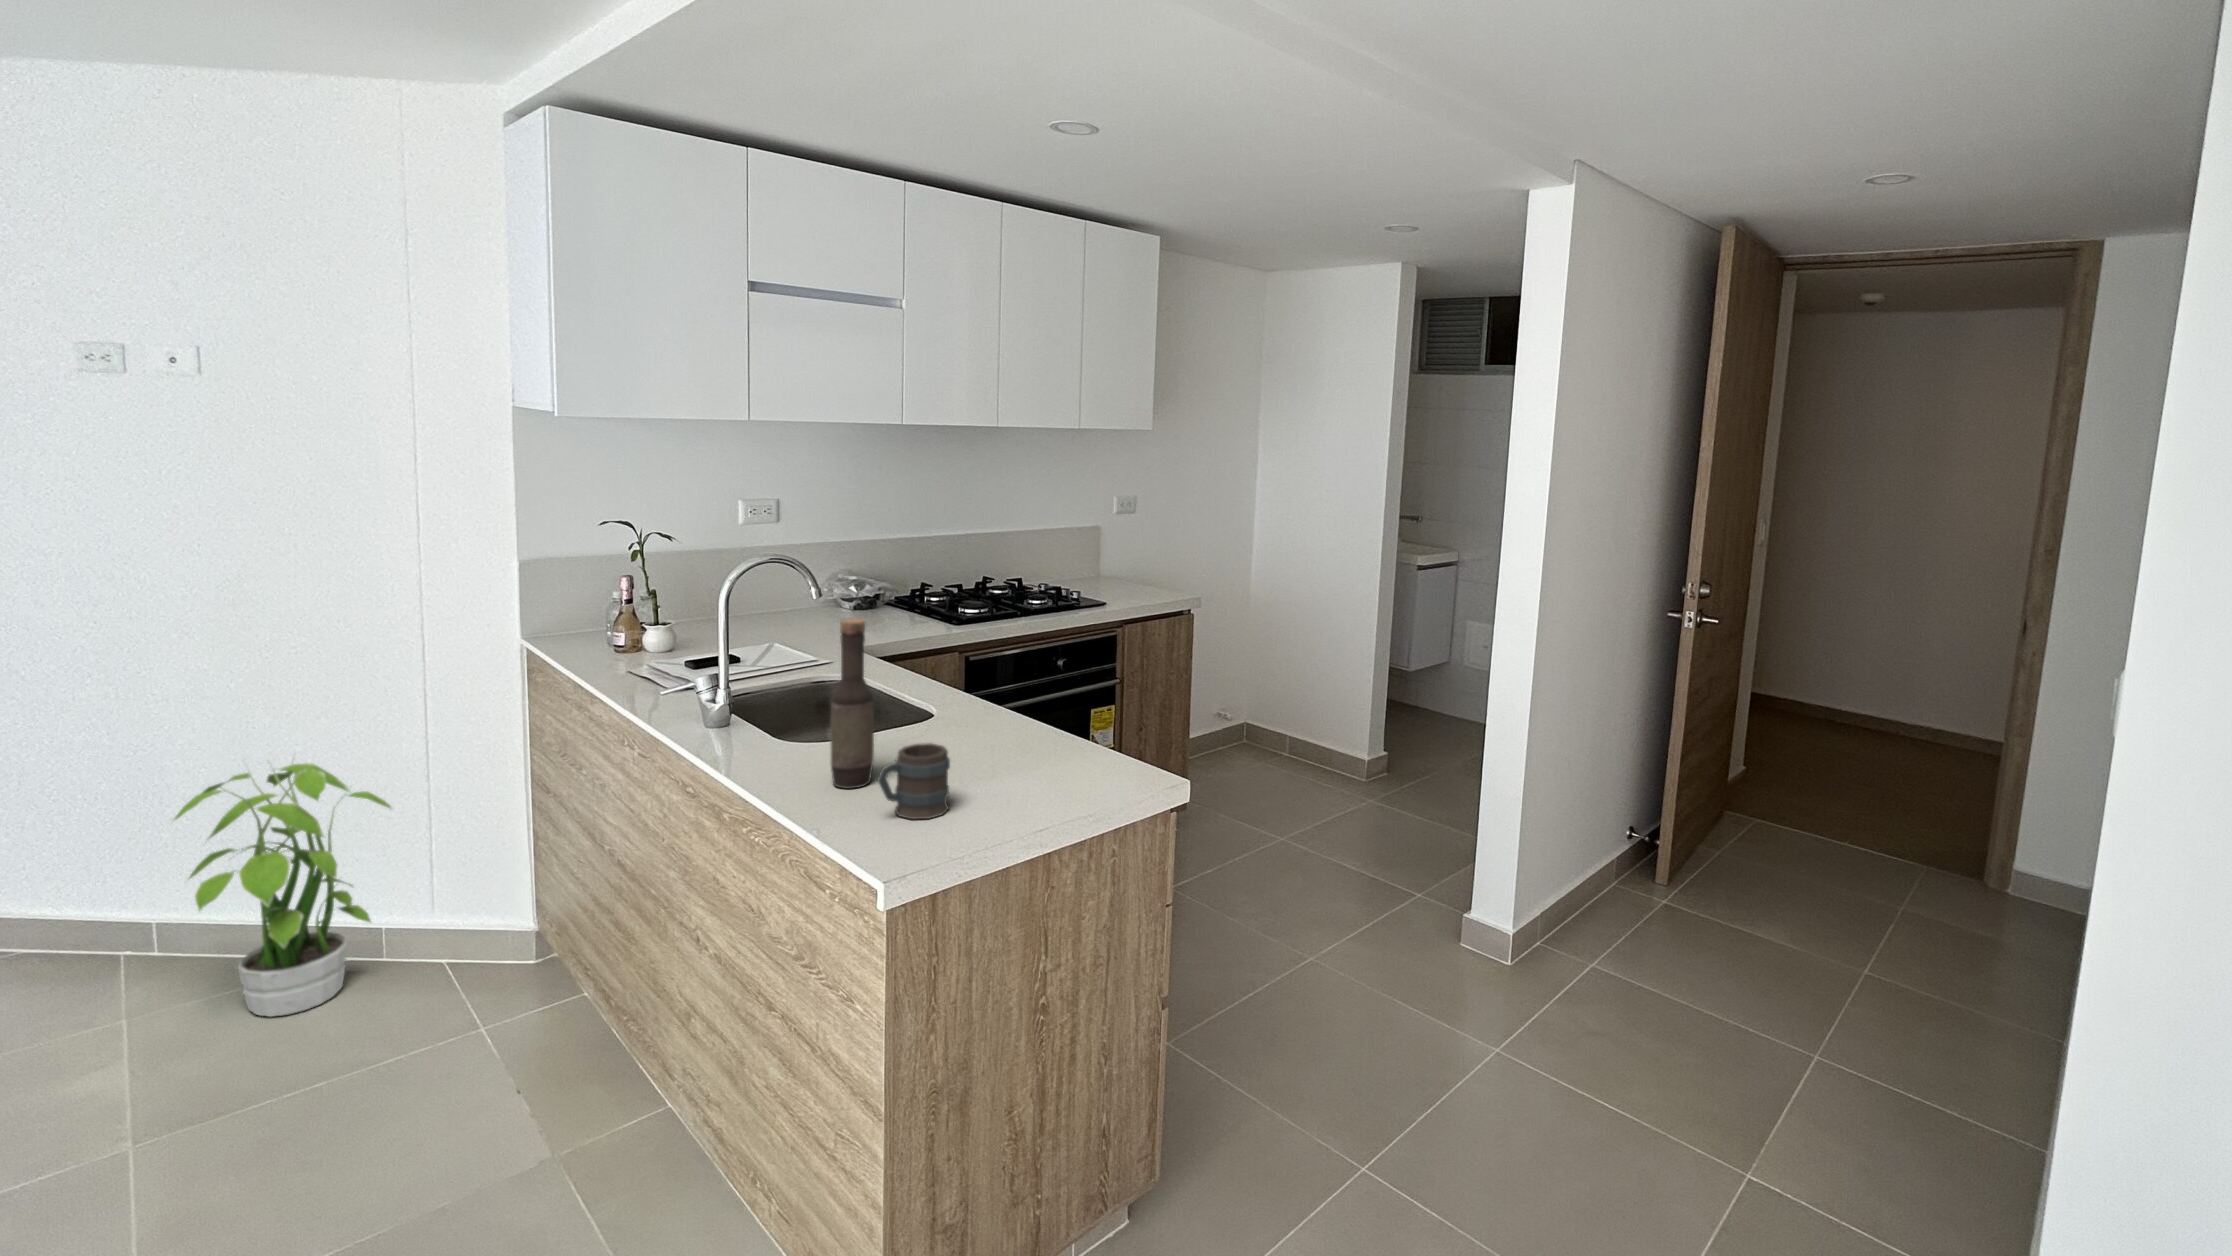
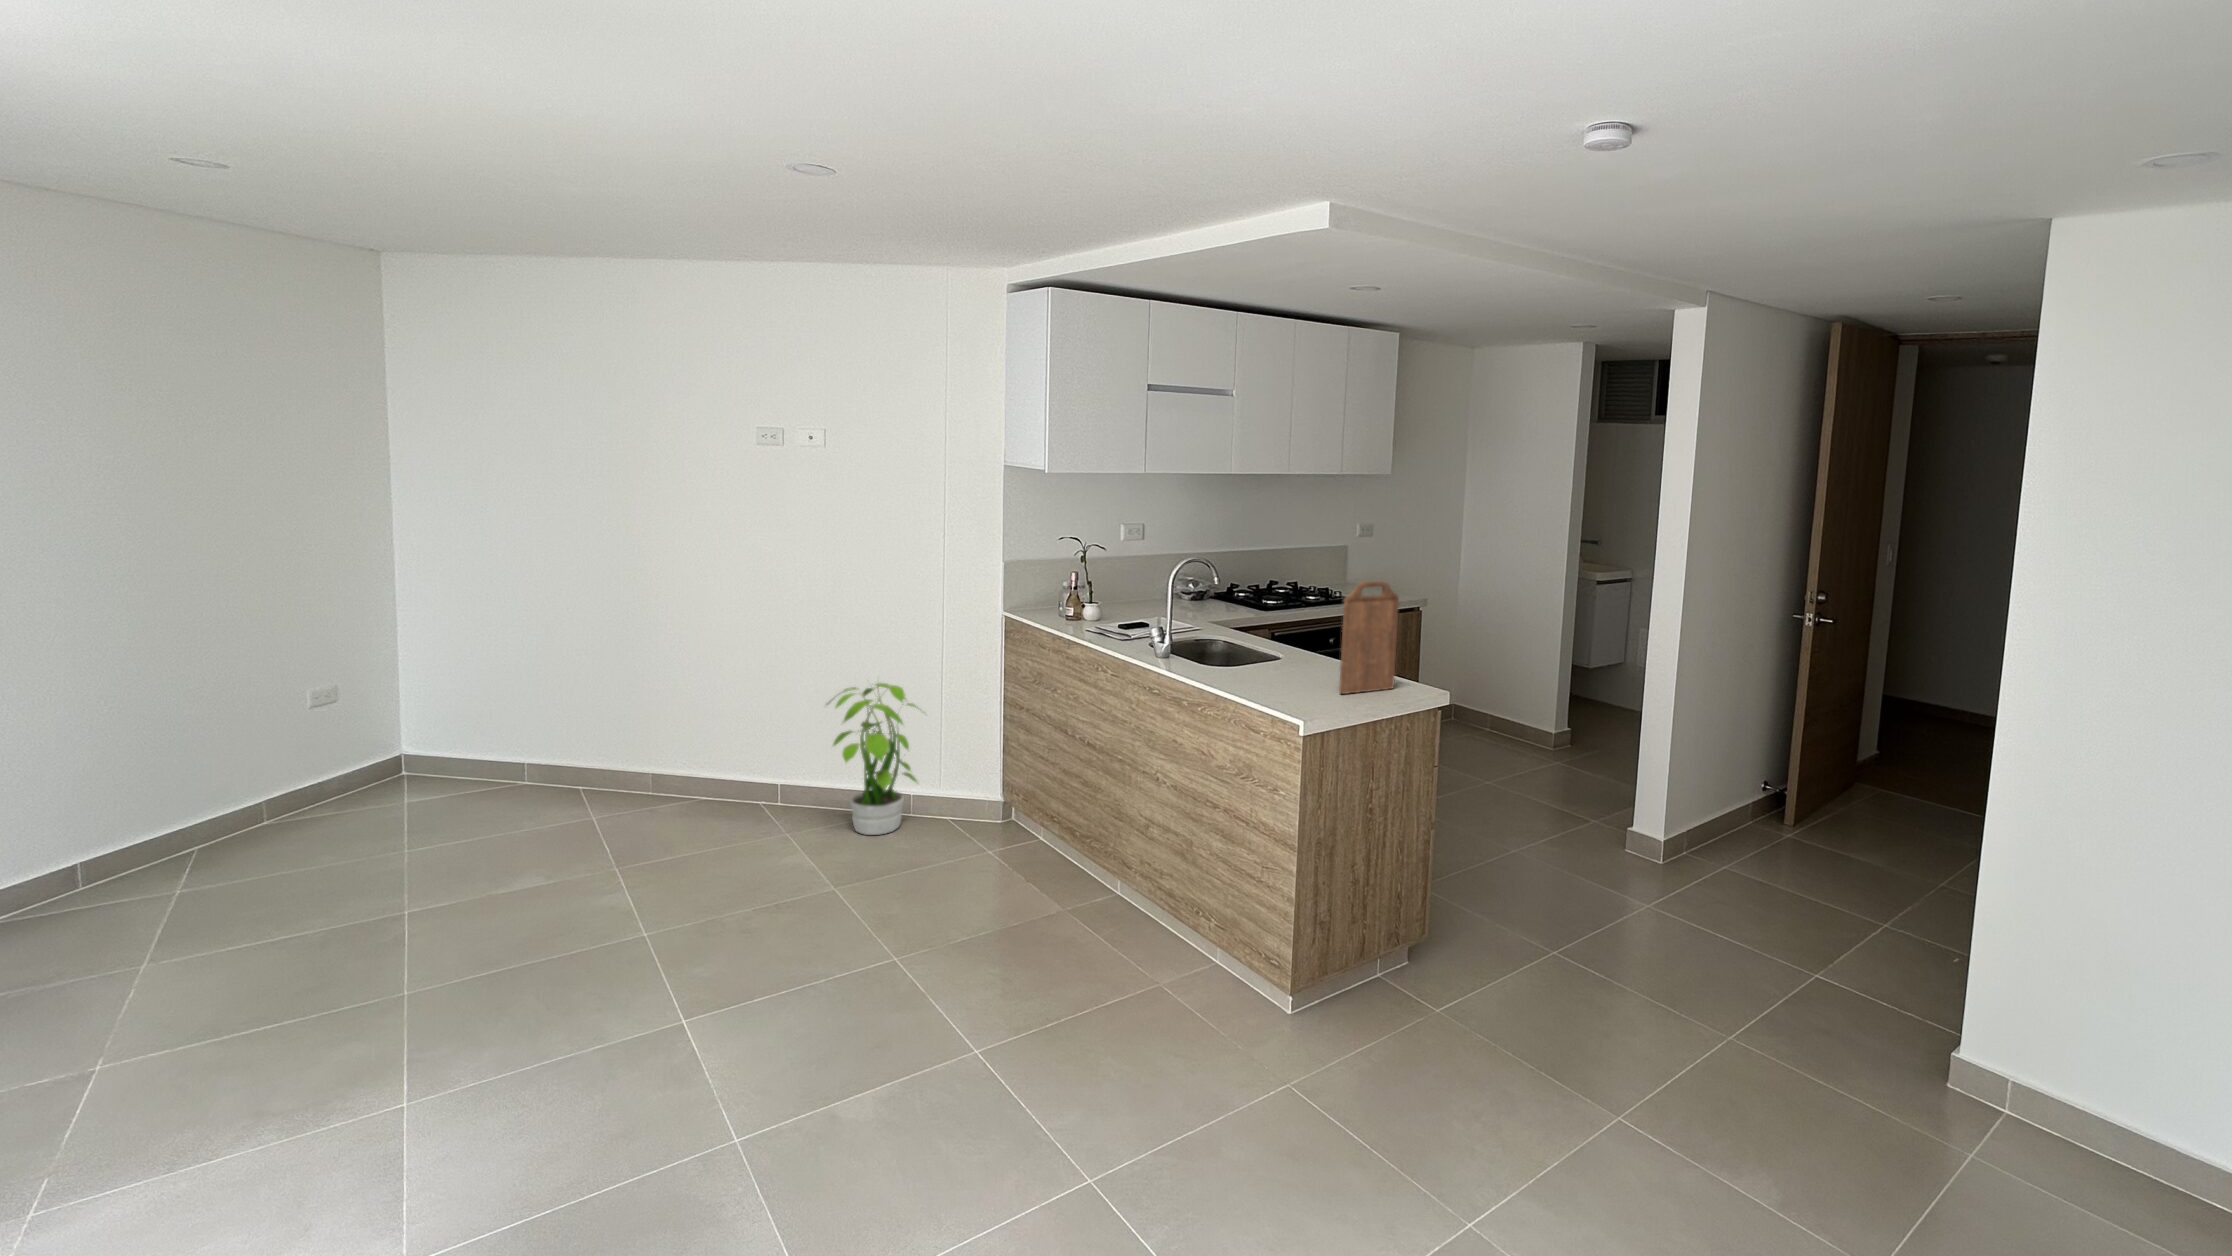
cutting board: none [992,596,1098,796] -> present [1339,581,1399,694]
bottle: present [831,618,874,789] -> none [1245,591,1271,688]
mug: present [878,743,950,819] -> none [1284,661,1320,701]

